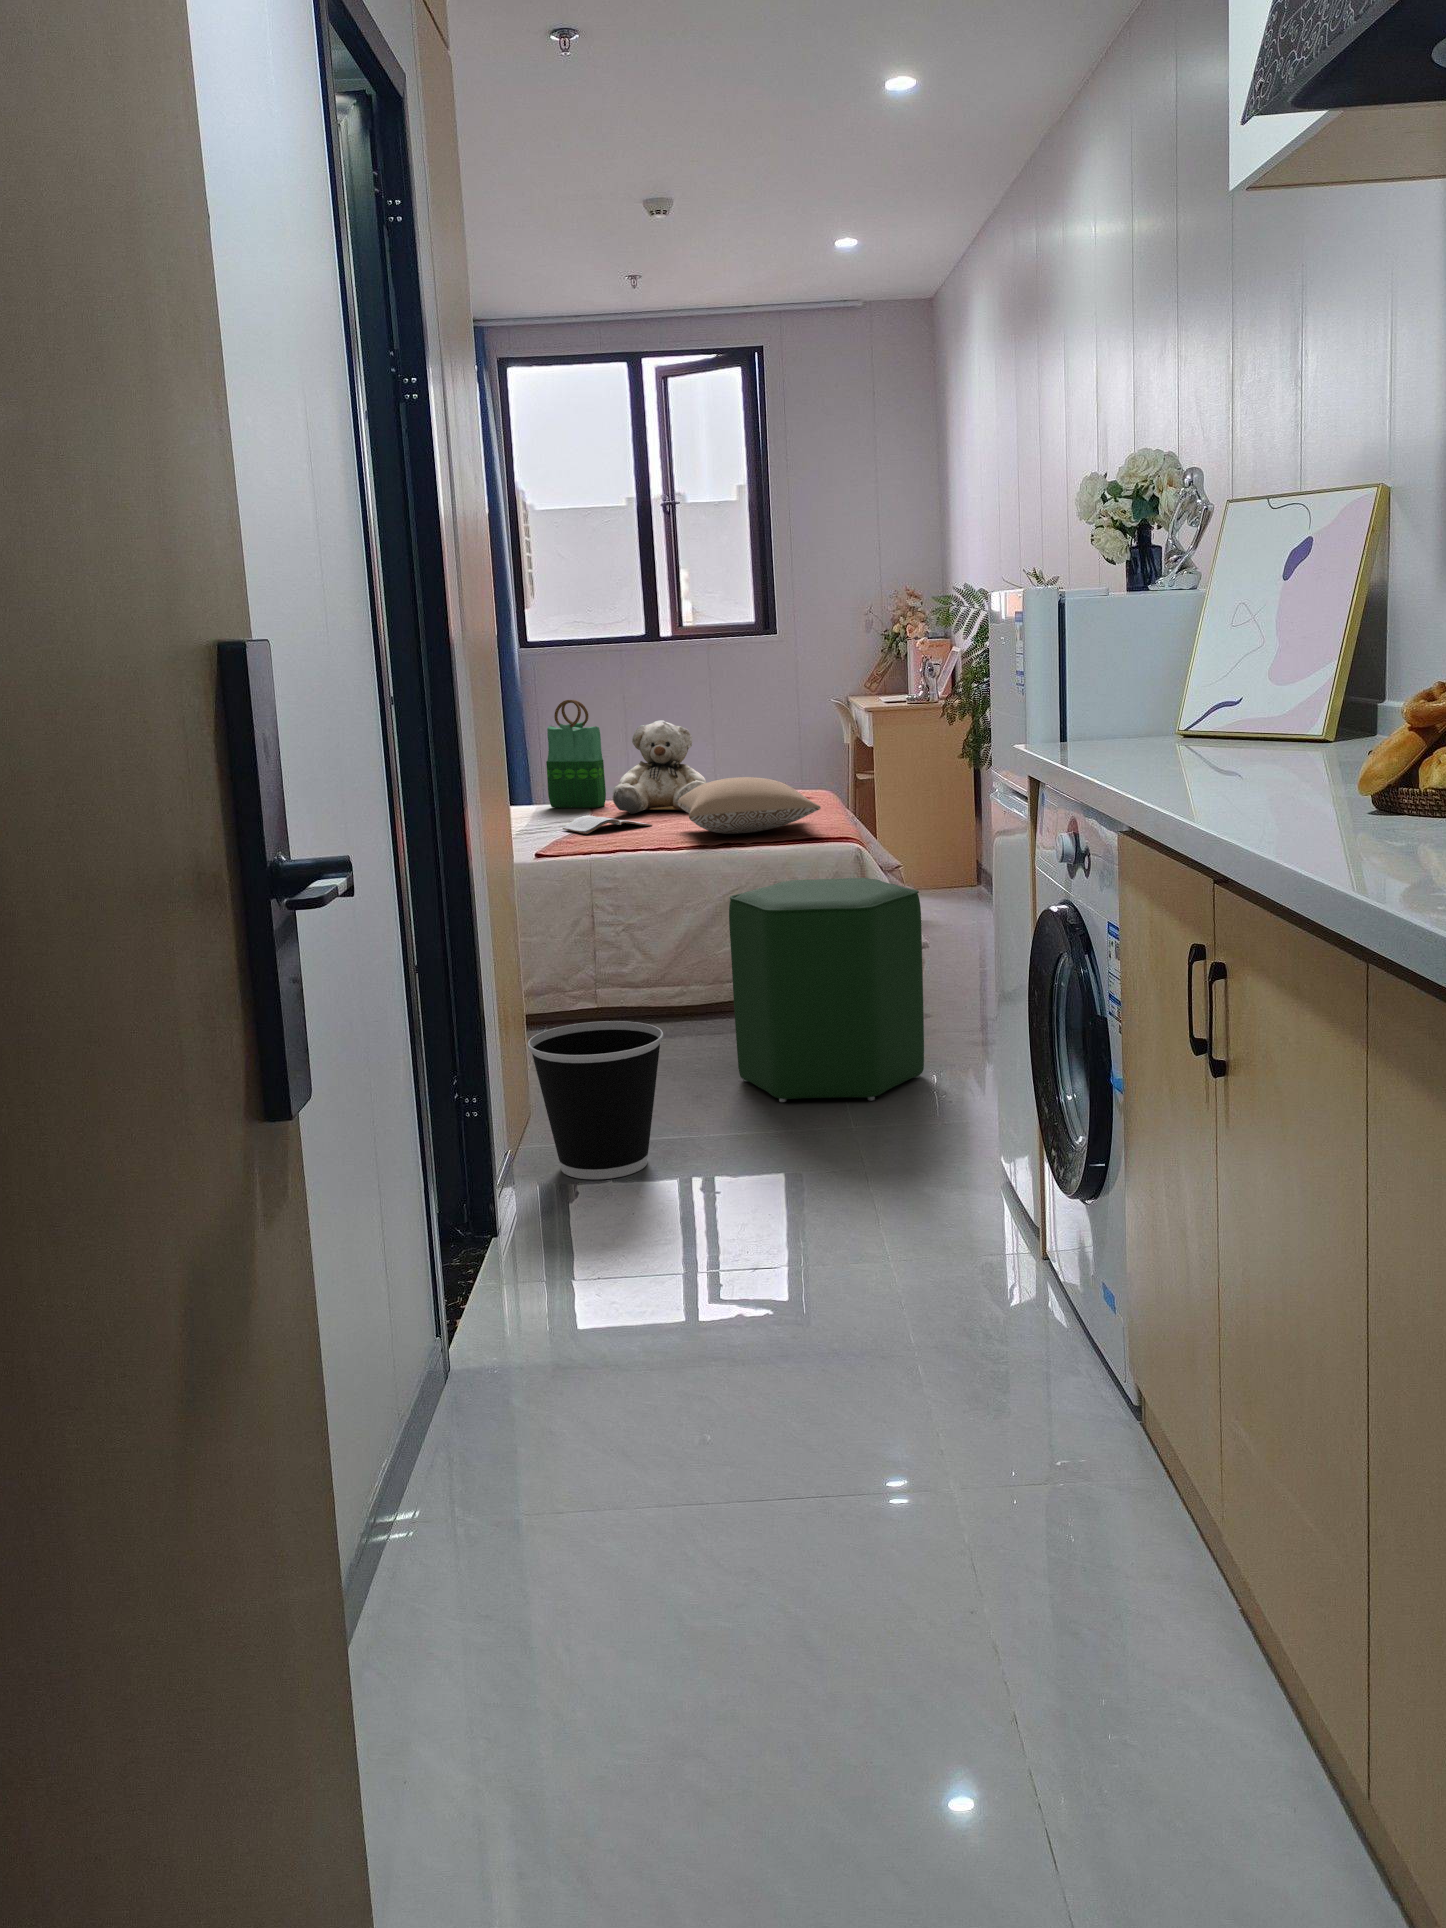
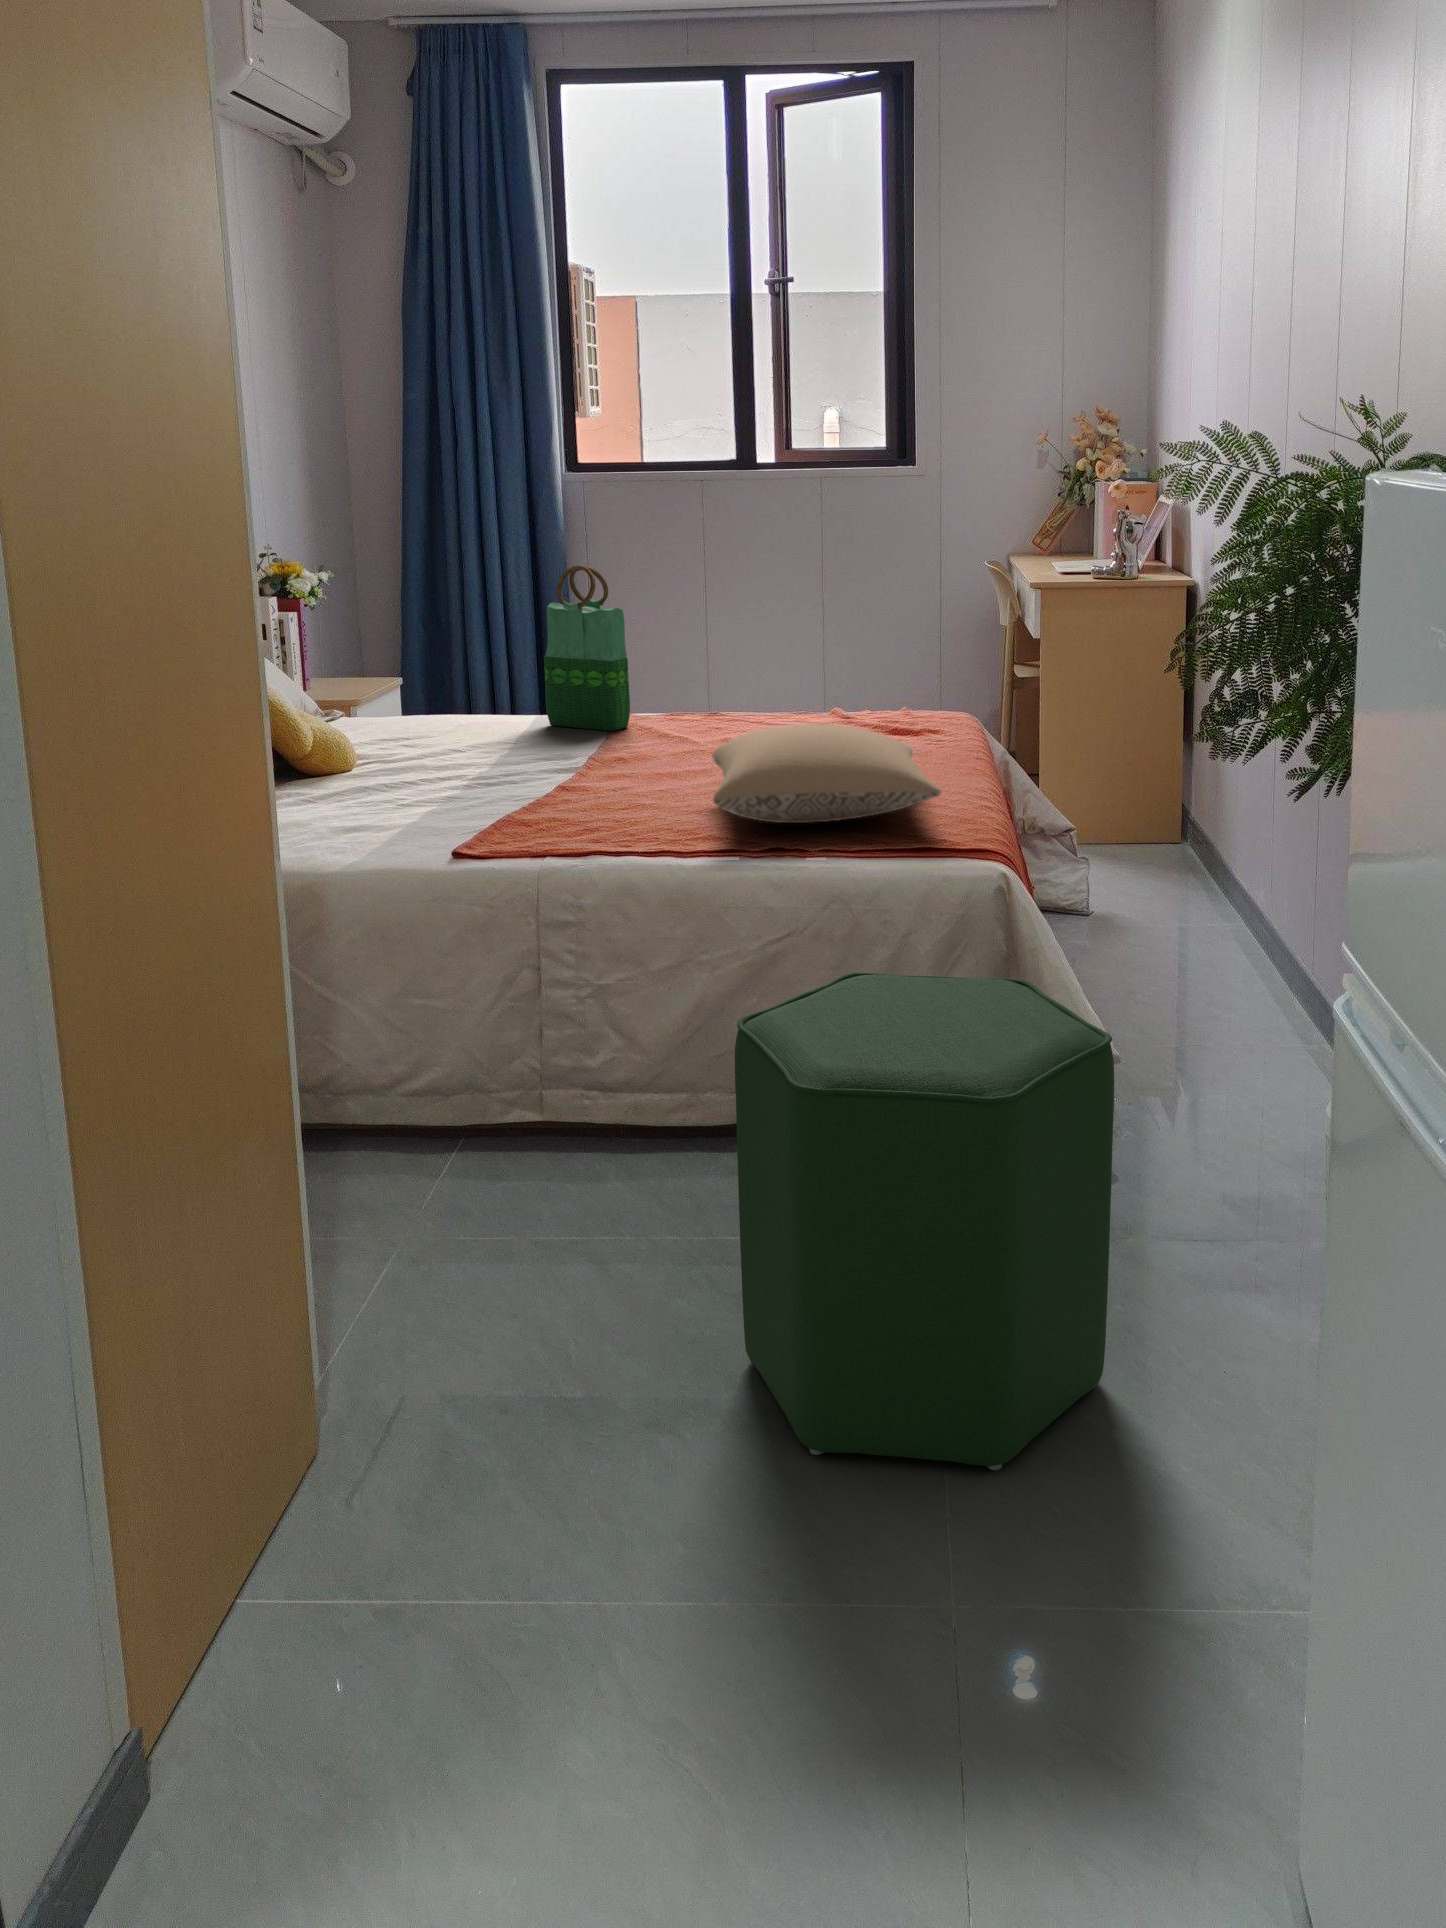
teddy bear: present [612,720,707,814] -> none [628,605,781,753]
magazine: present [562,815,652,834] -> none [534,760,676,799]
wastebasket: present [528,1021,663,1179] -> none [211,1345,526,1759]

